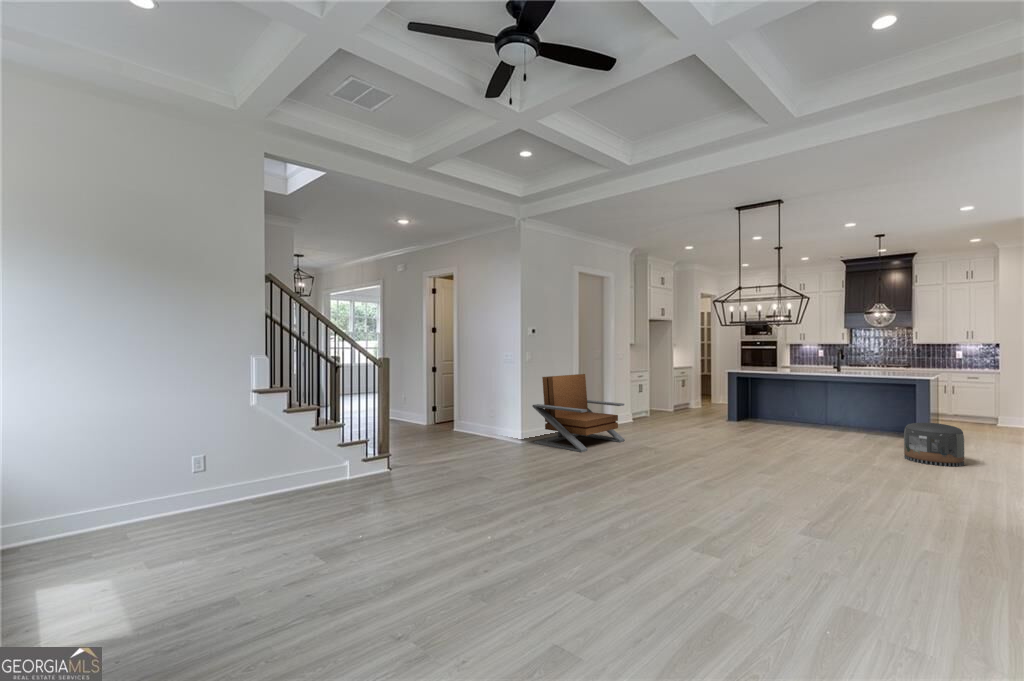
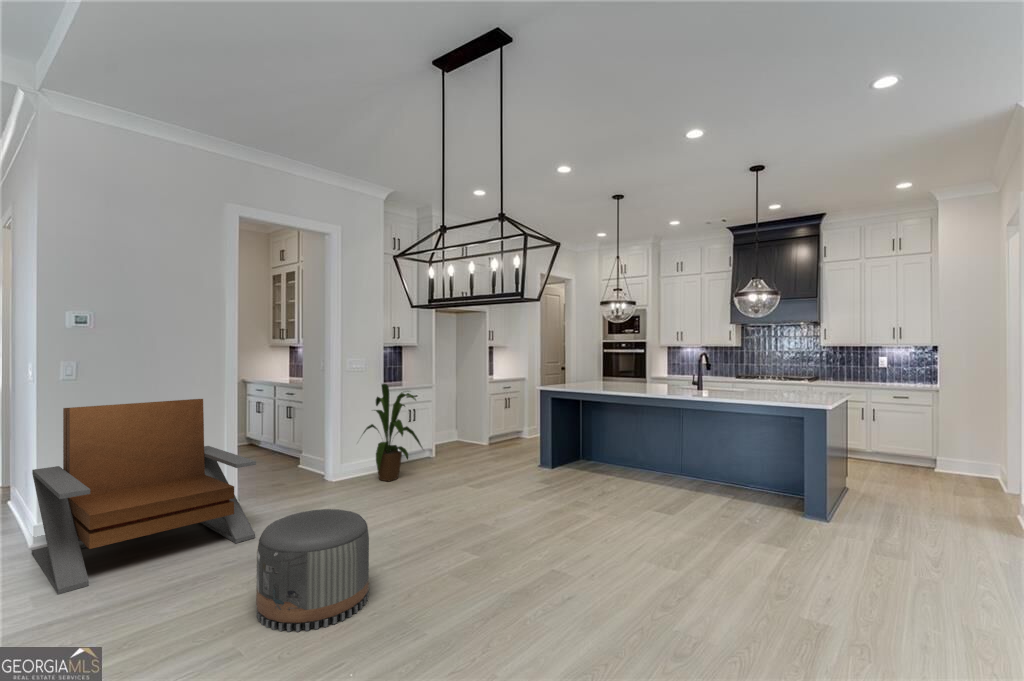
house plant: none [628,368,666,425] -> present [363,384,422,482]
pouf: present [904,423,964,466] -> present [256,509,369,632]

